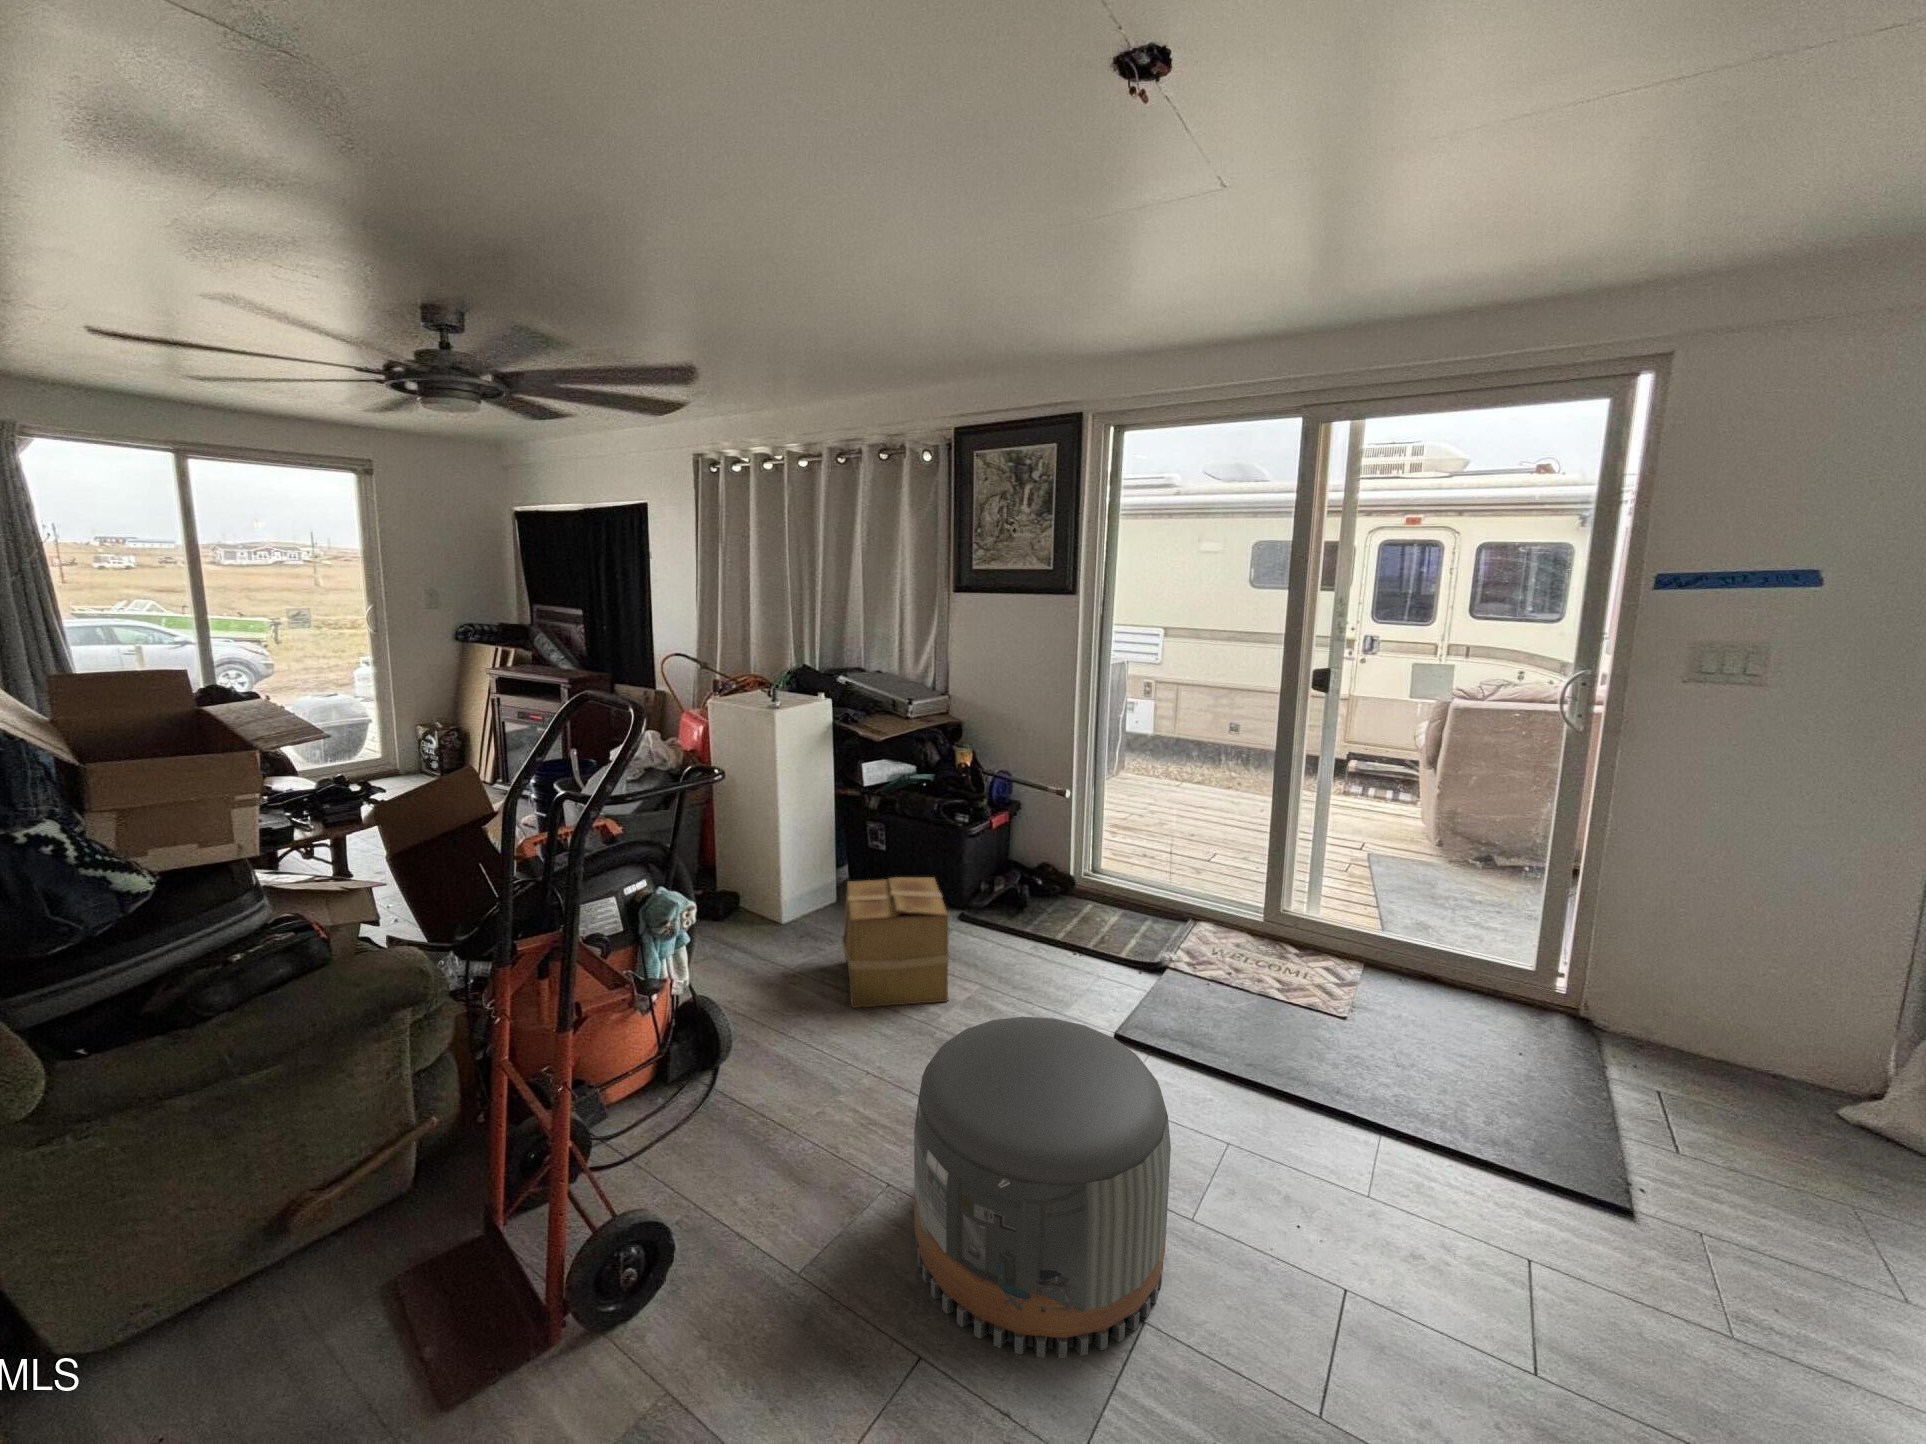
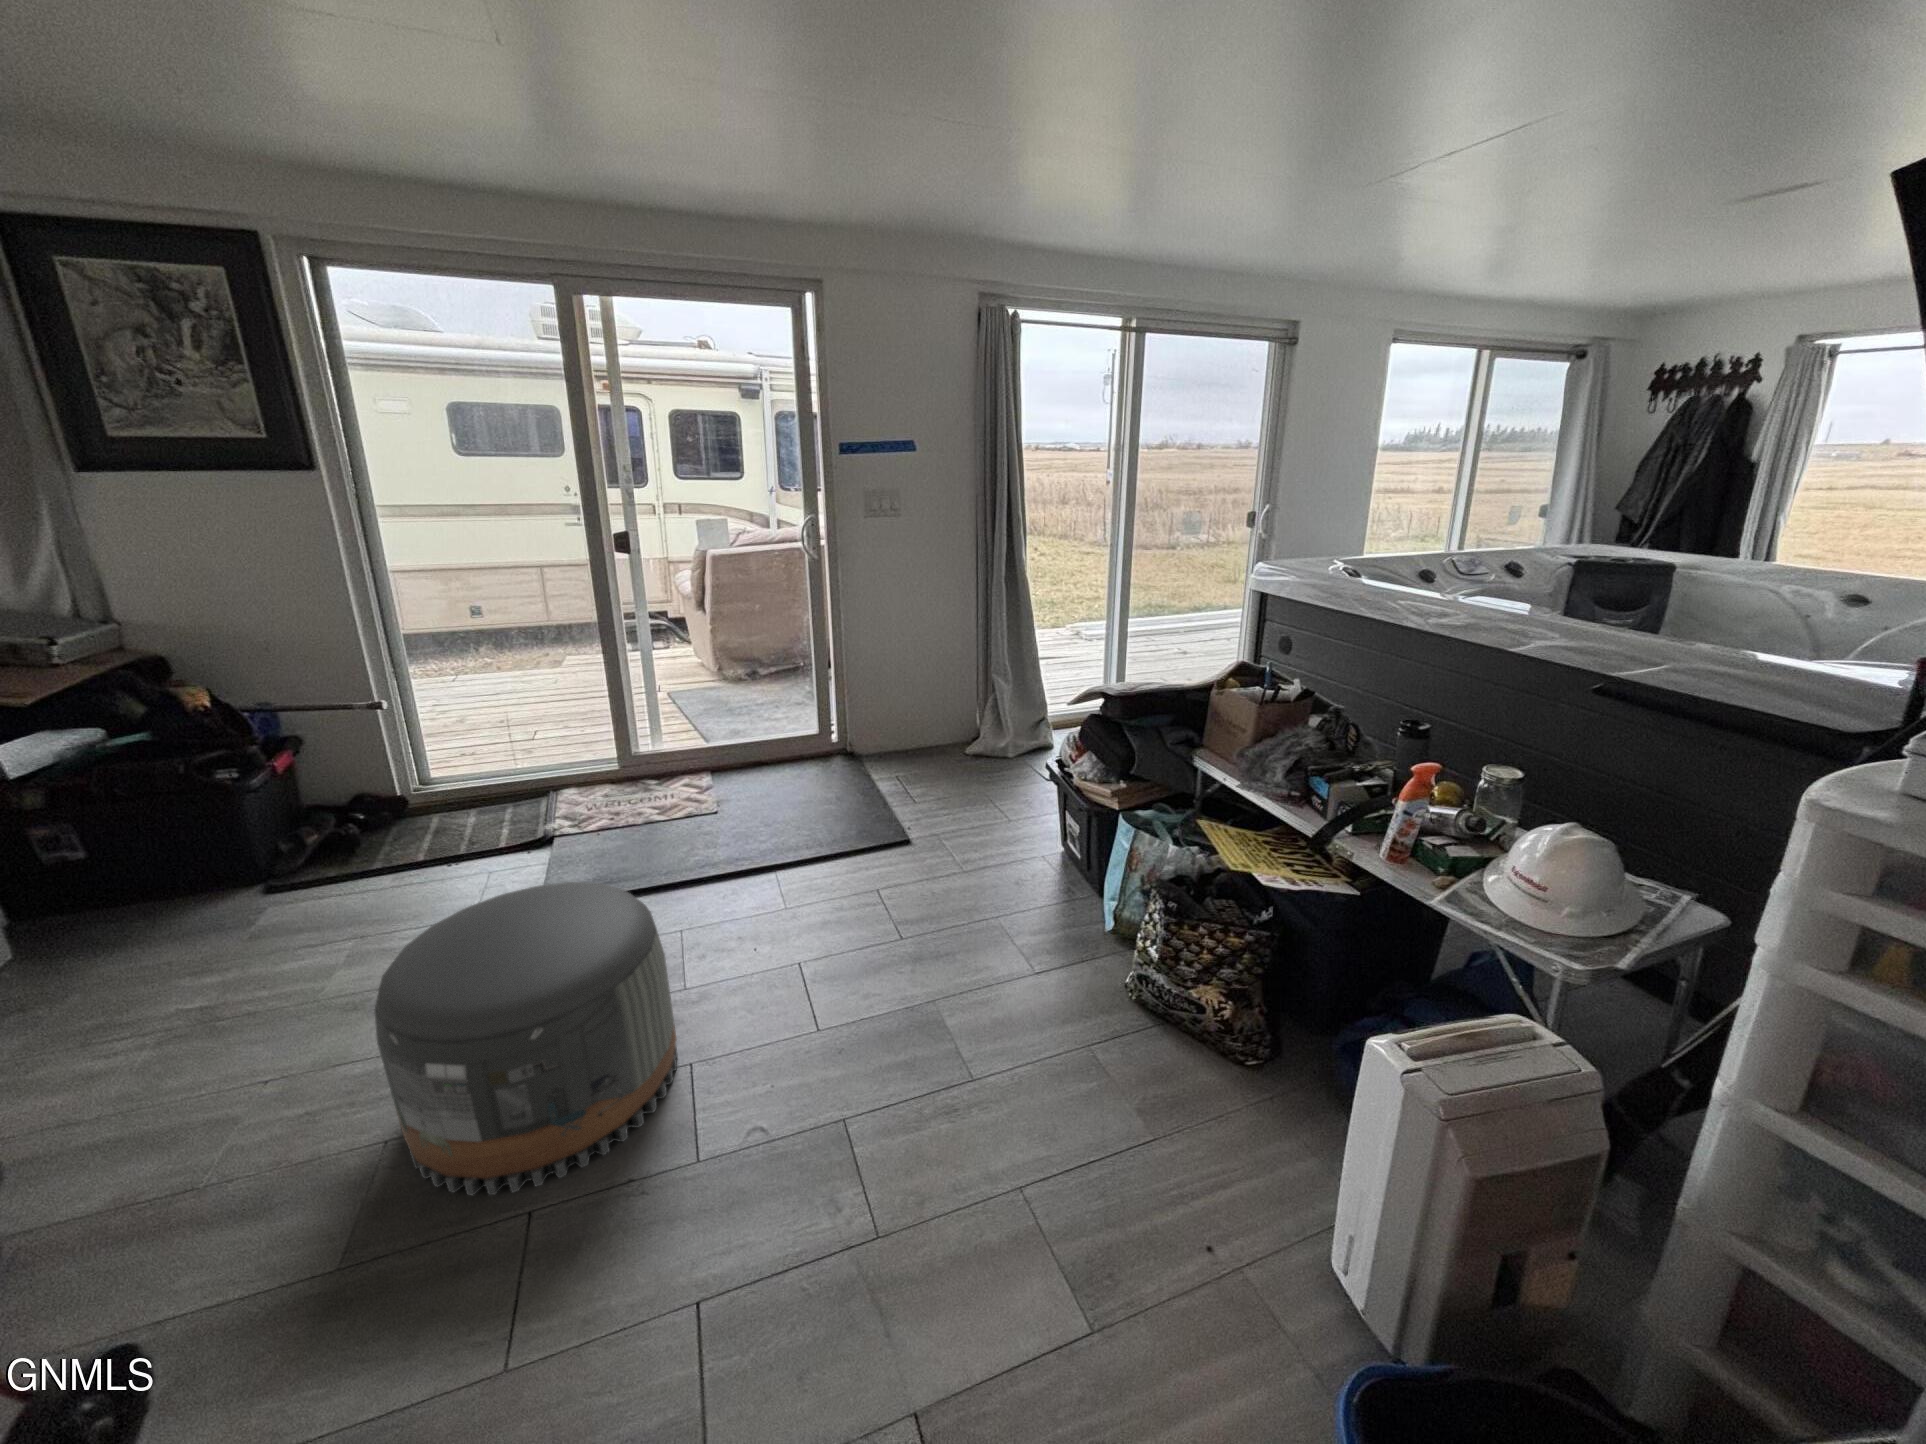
cardboard box: present [842,877,949,1008] -> none [47,845,303,1045]

